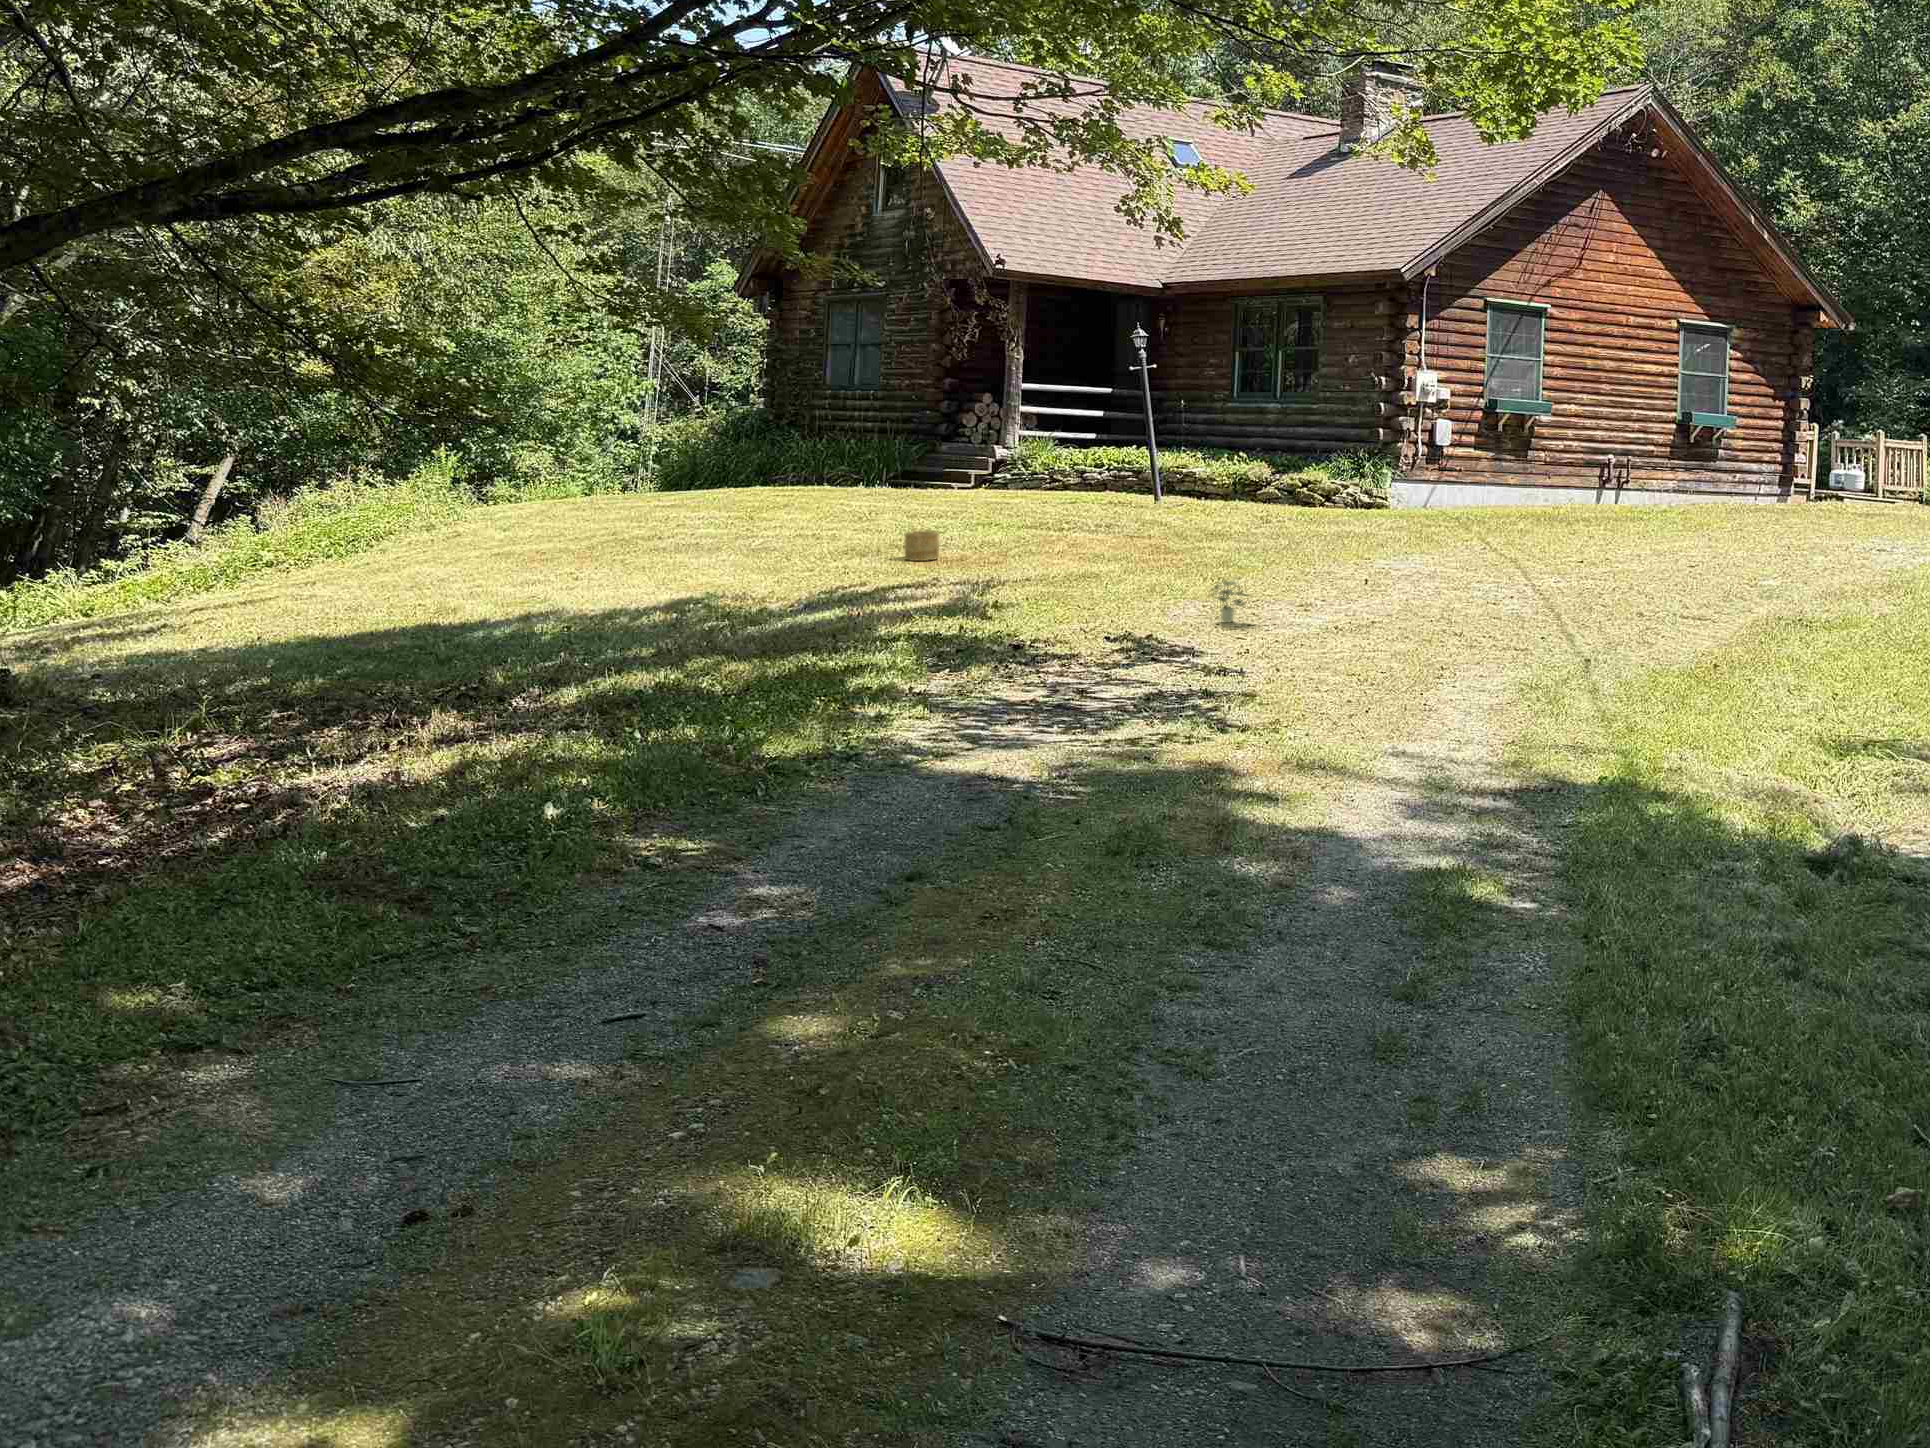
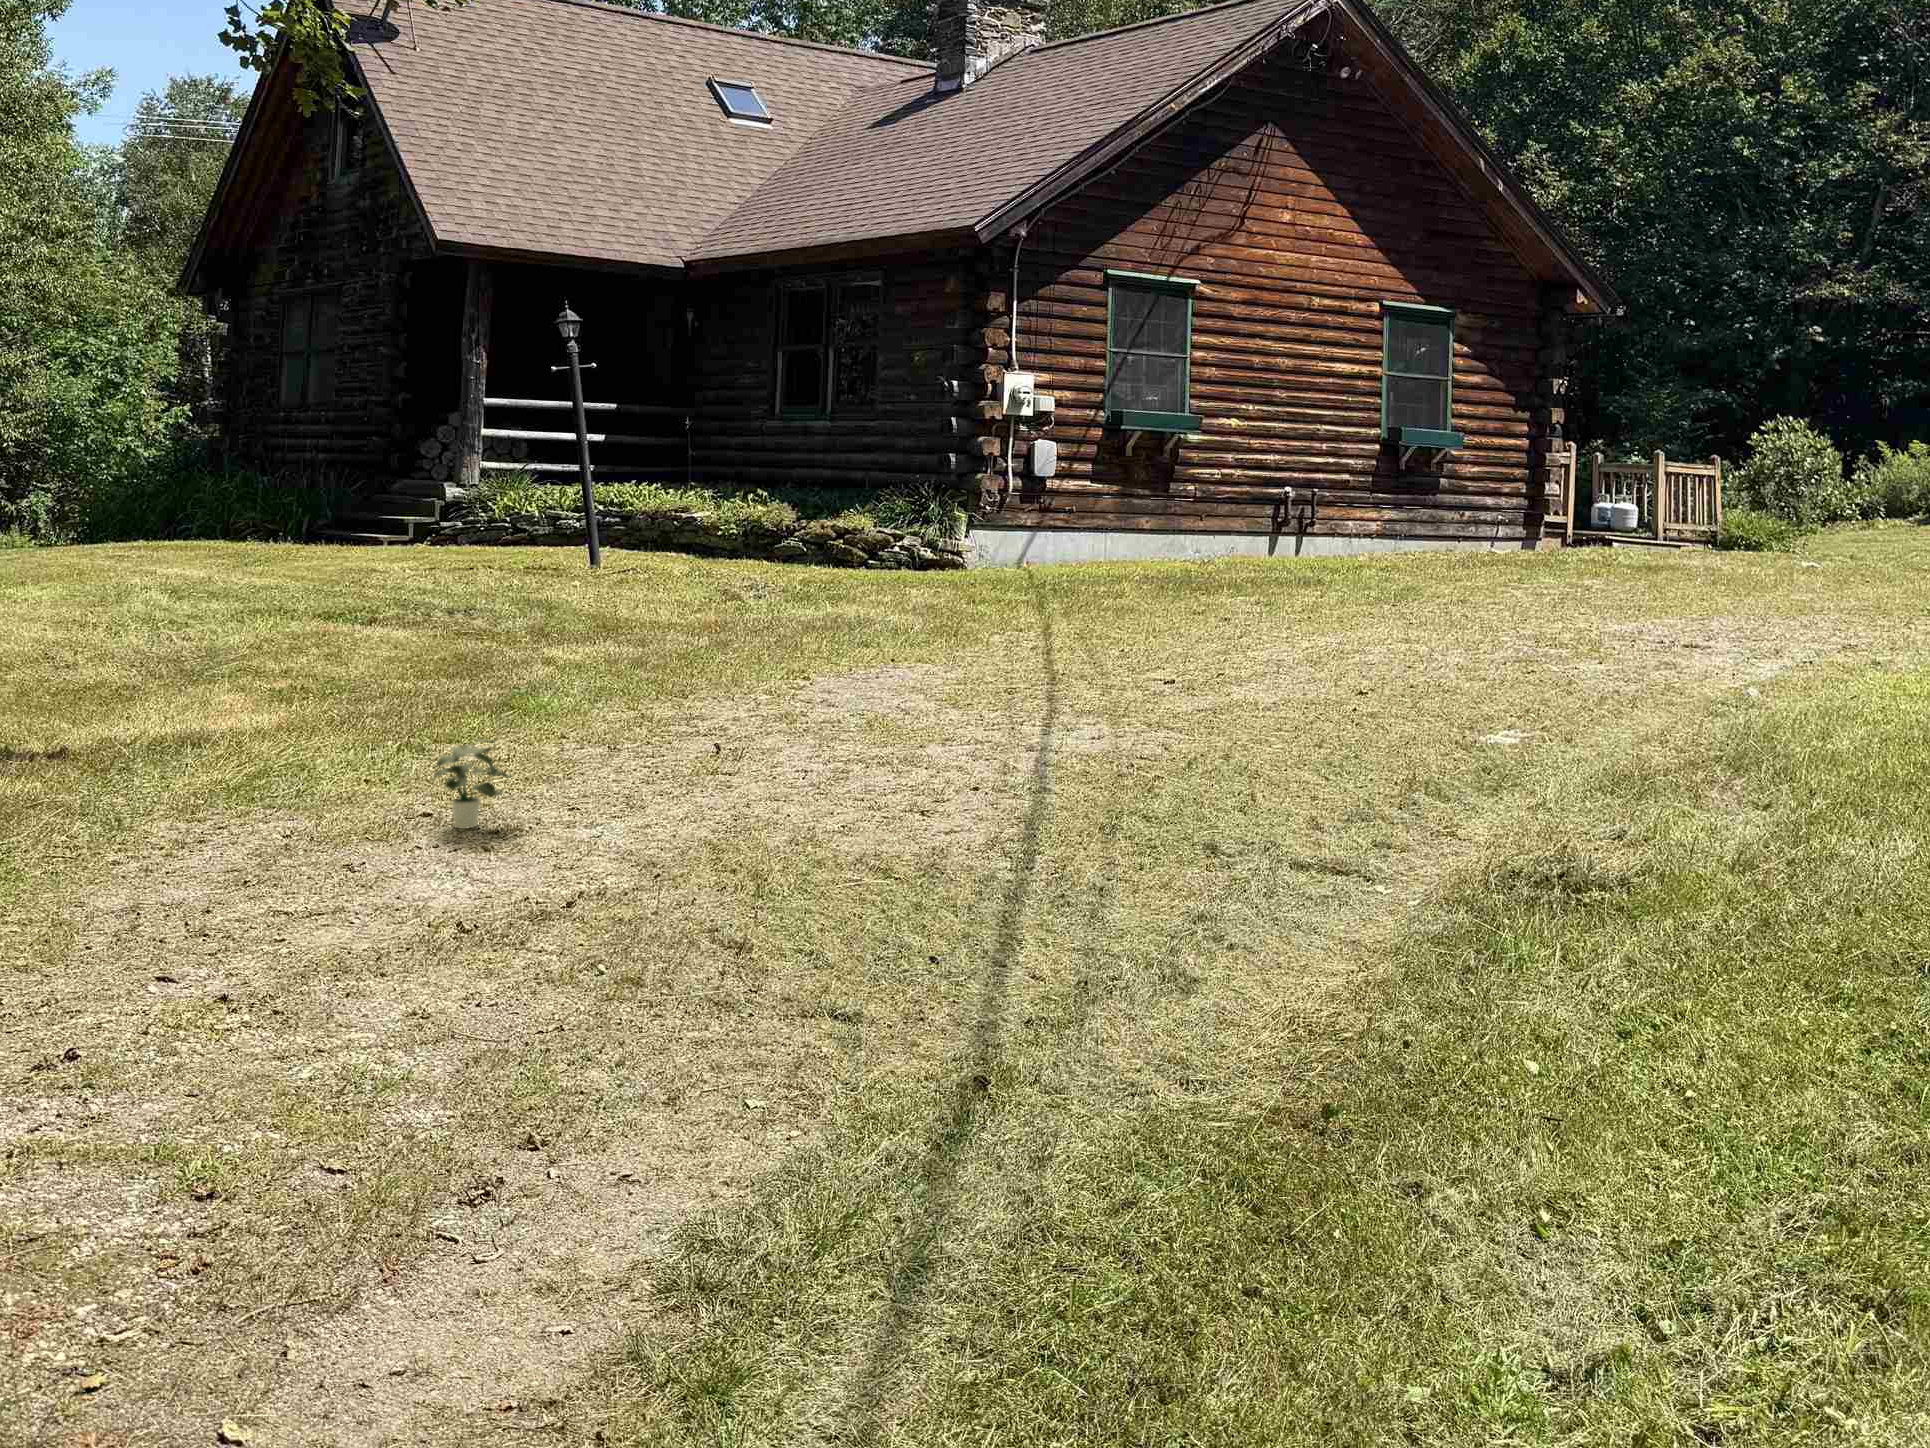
wooden bucket: present [904,531,939,561] -> none [95,625,159,676]

